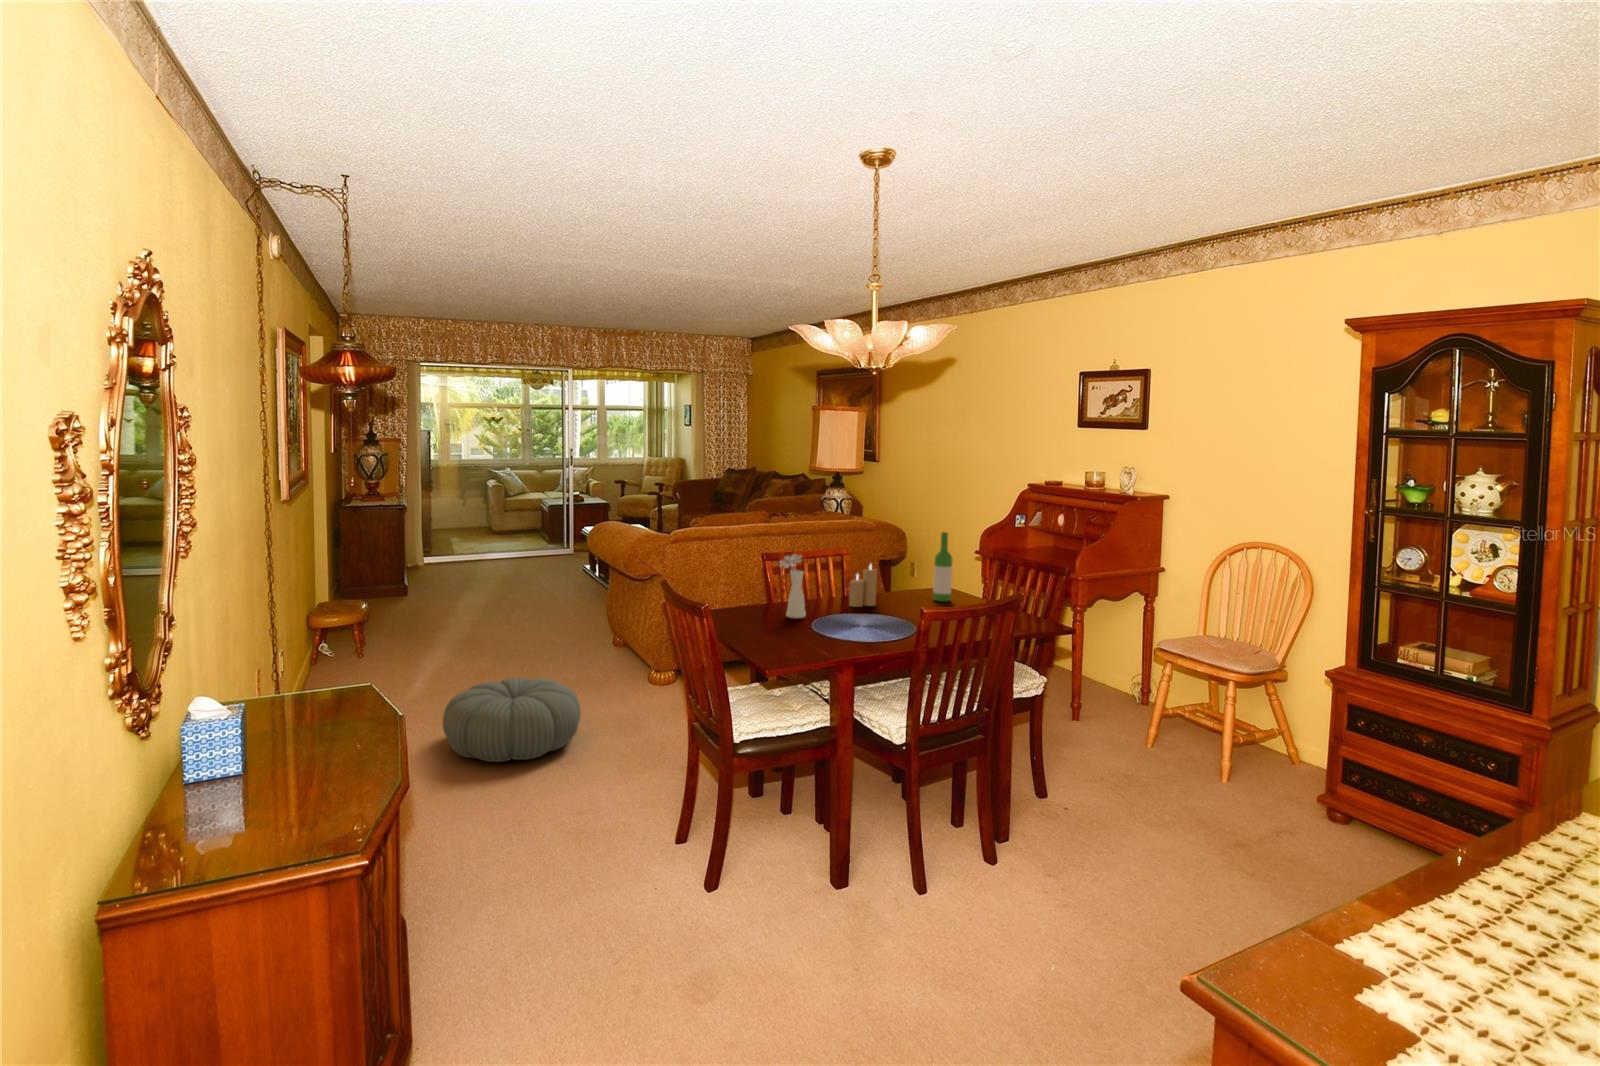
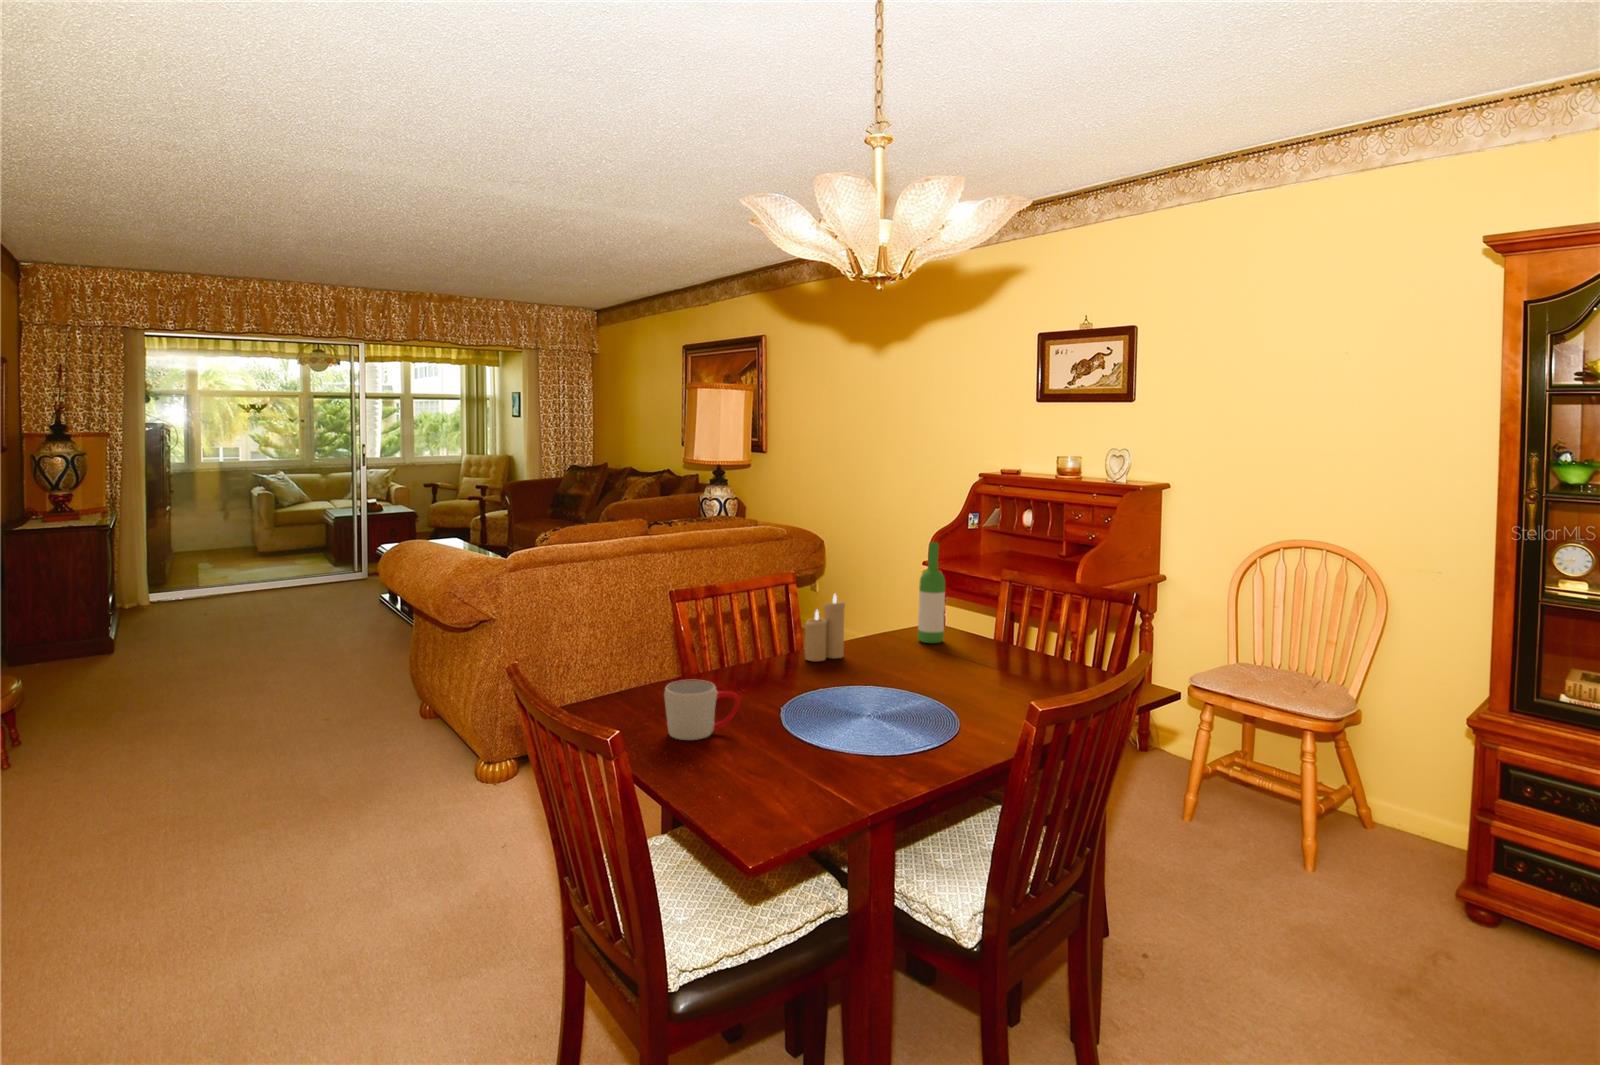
vase: present [779,554,806,618] -> none [704,586,750,691]
mug: none [746,605,790,638] -> present [664,680,740,740]
pouf: present [442,678,581,762] -> none [116,795,373,963]

